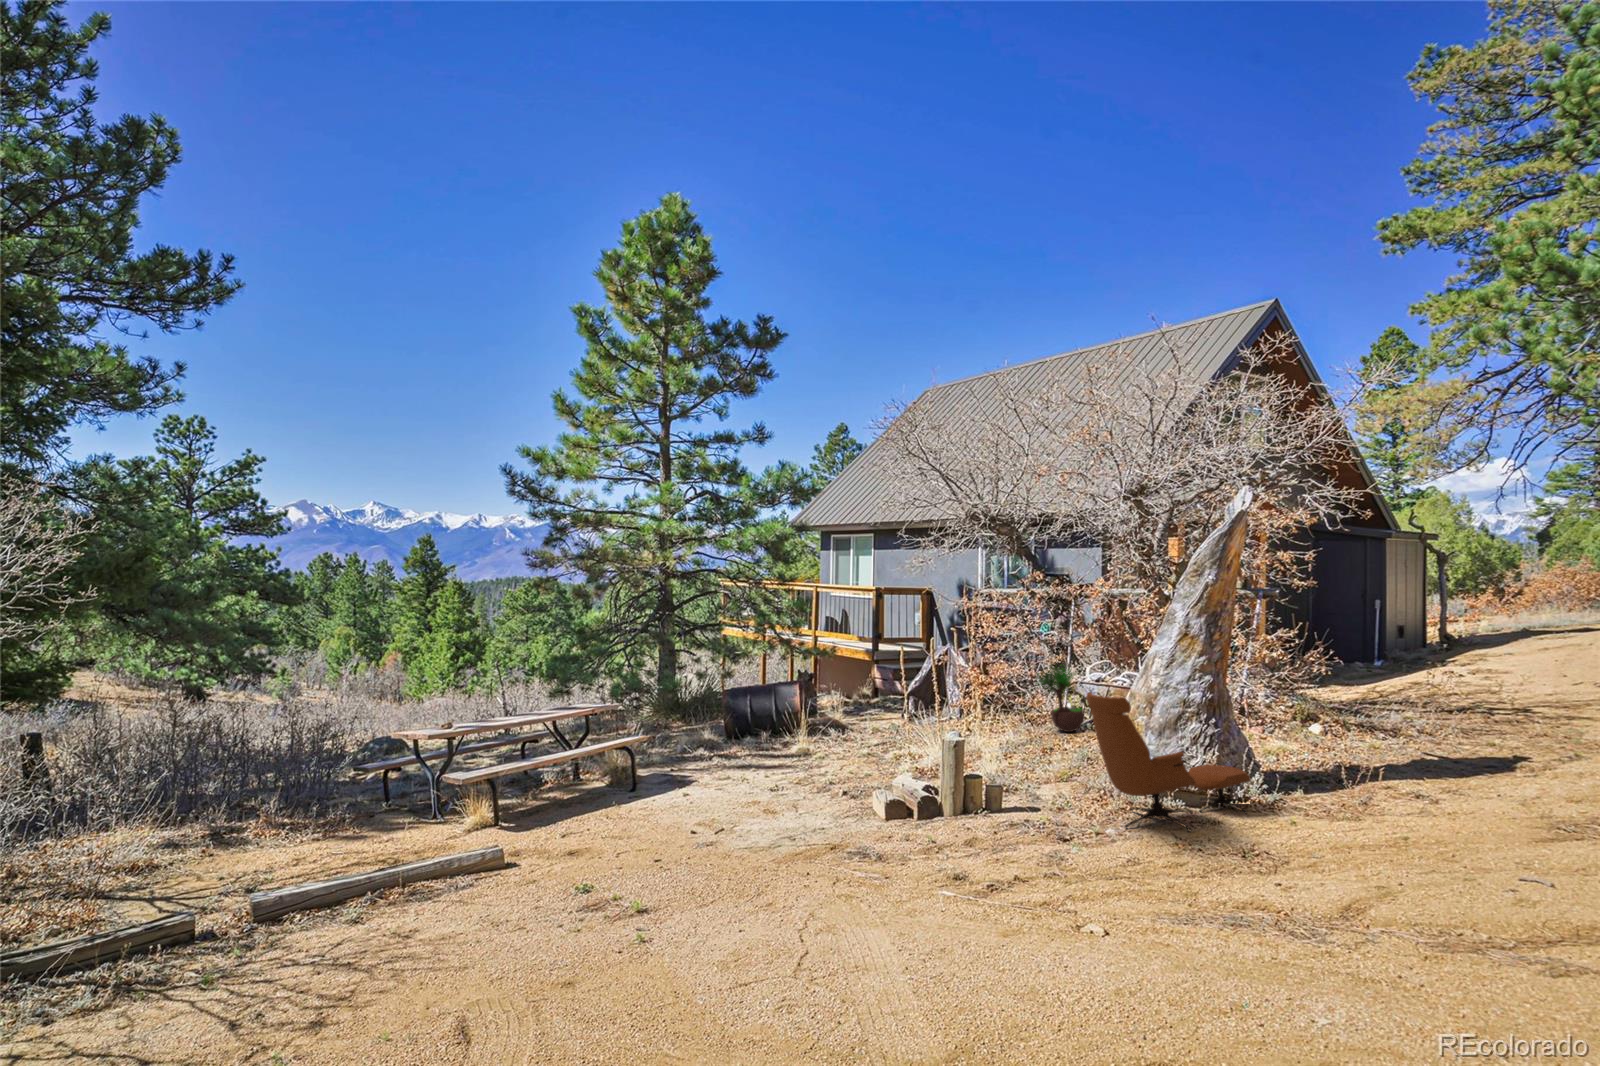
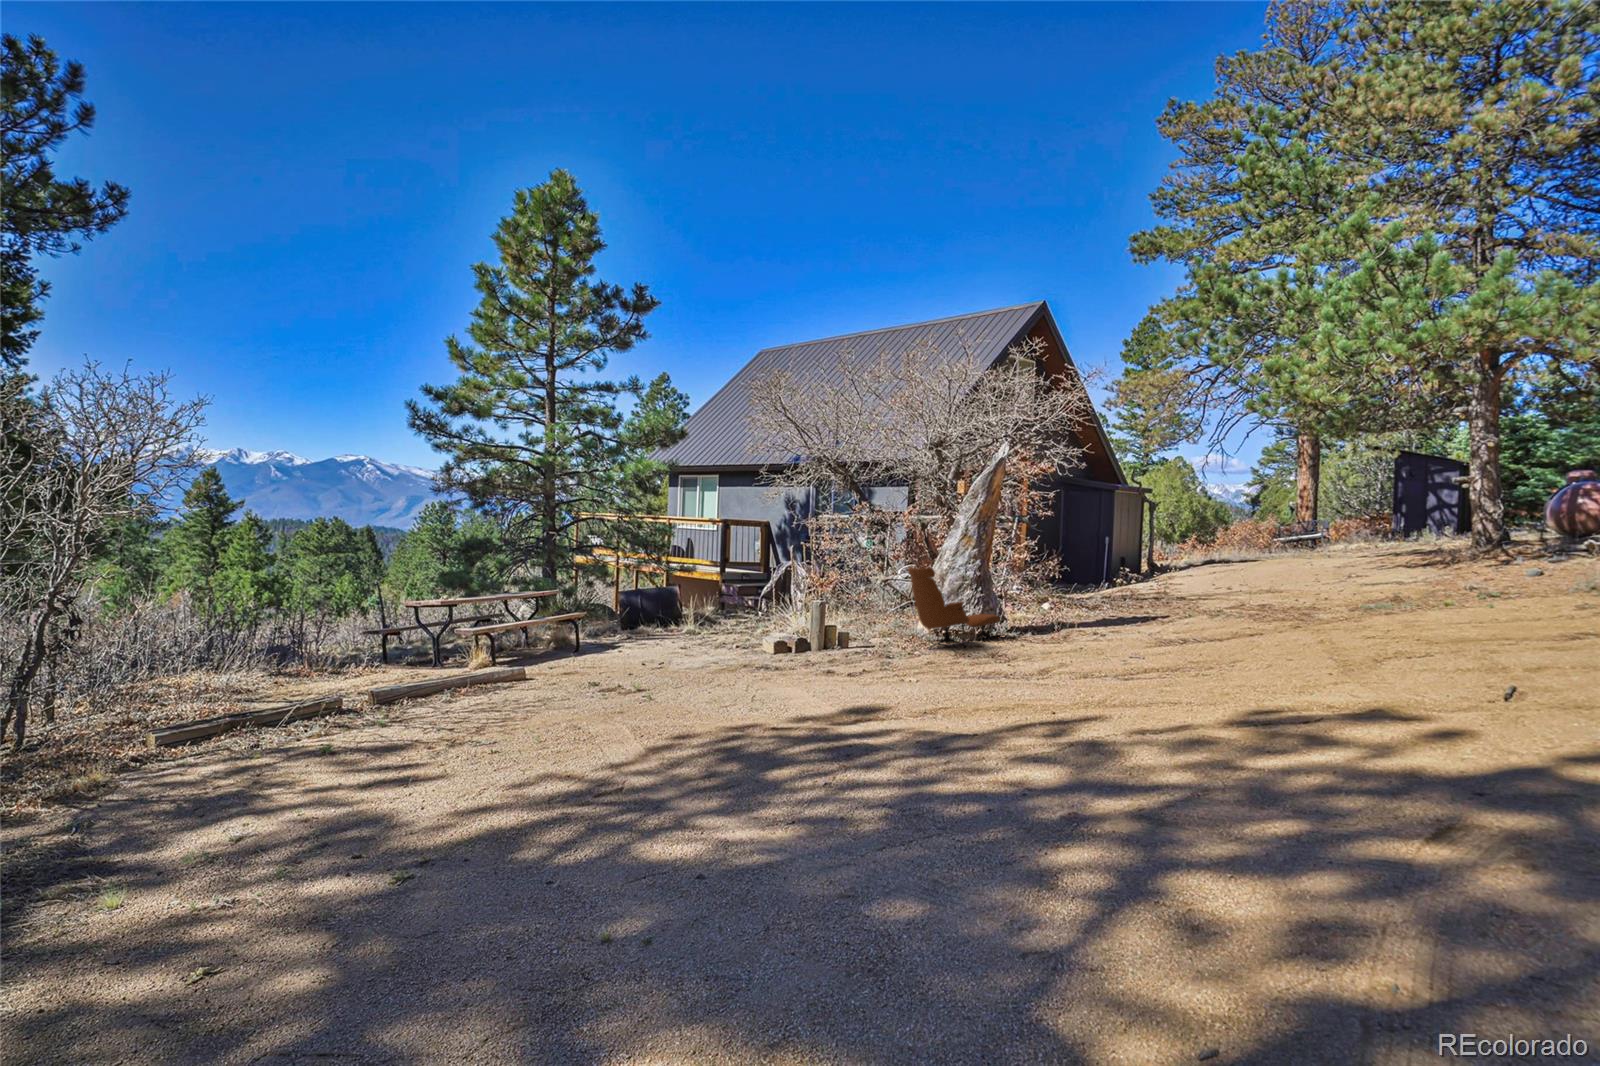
potted tree: present [1036,665,1084,732] -> none [863,563,896,614]

